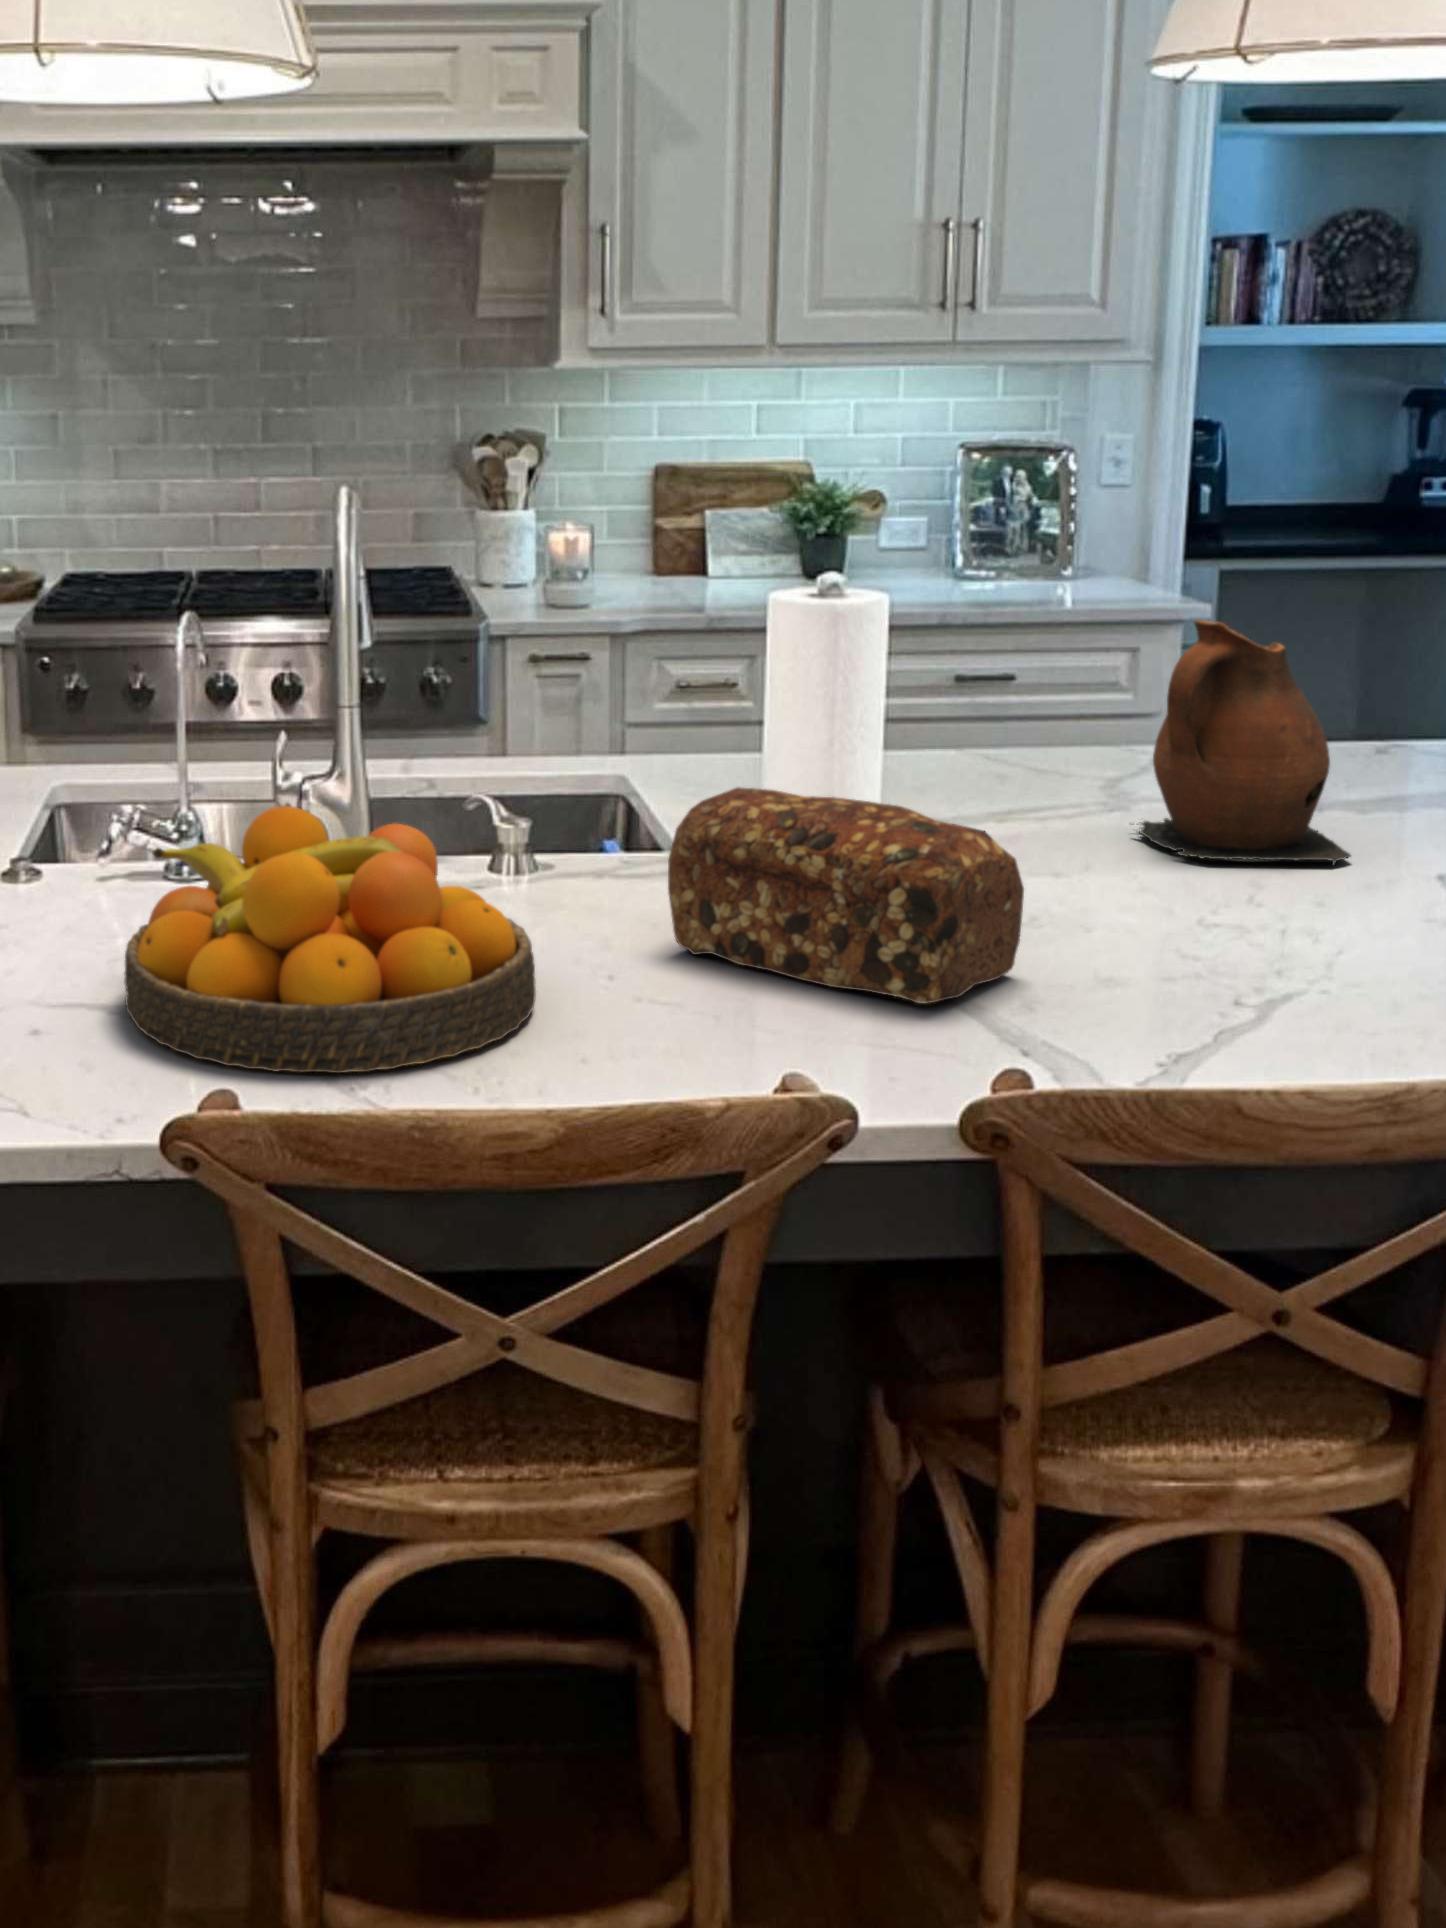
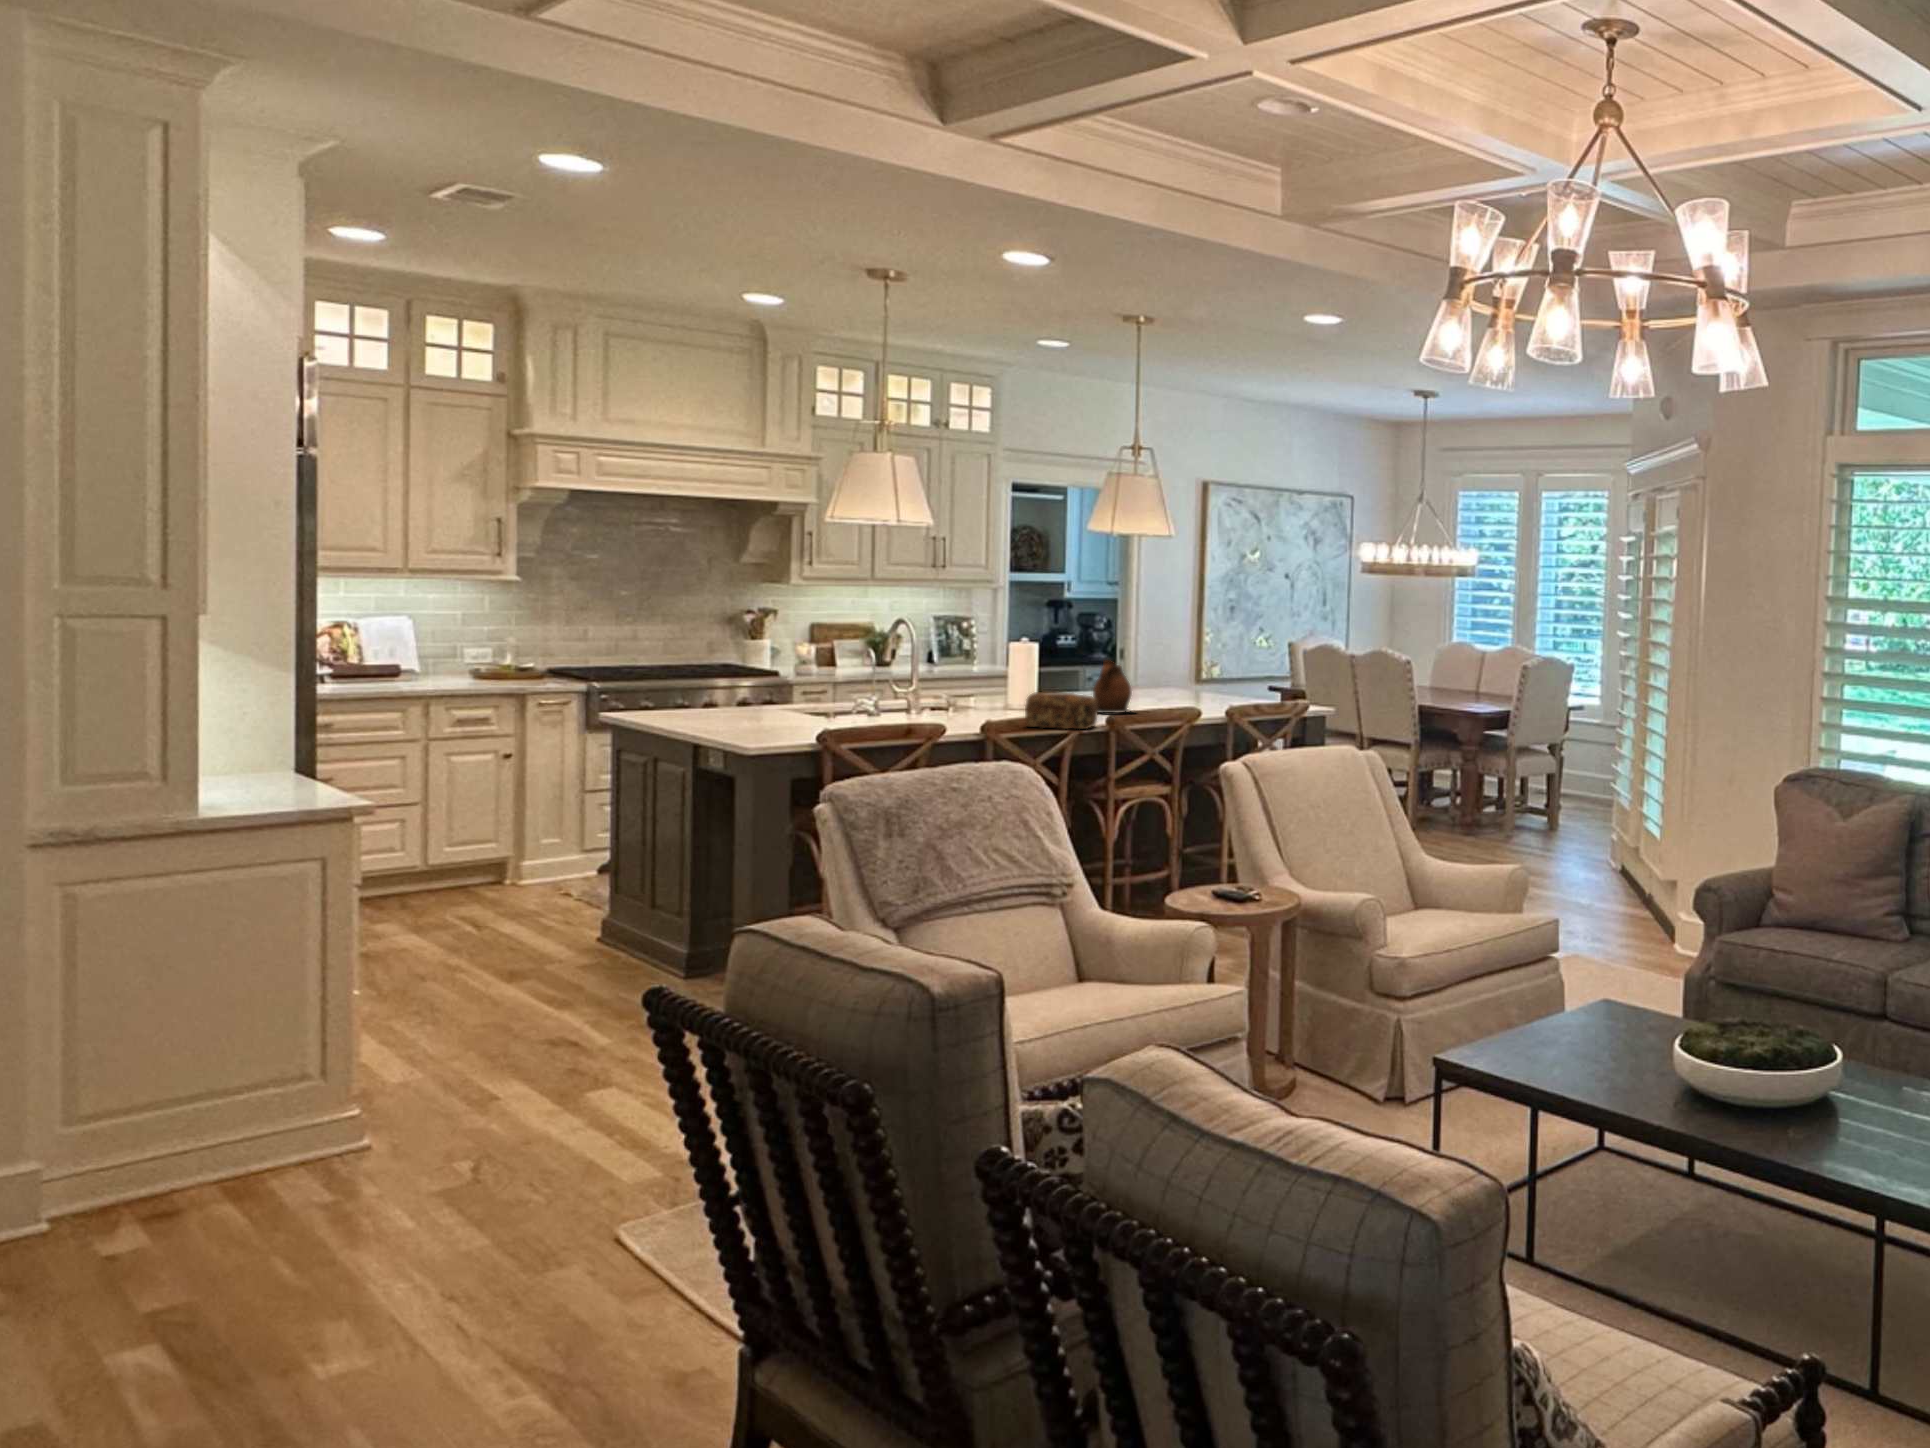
fruit bowl: present [125,806,536,1073] -> none [925,695,1020,740]

